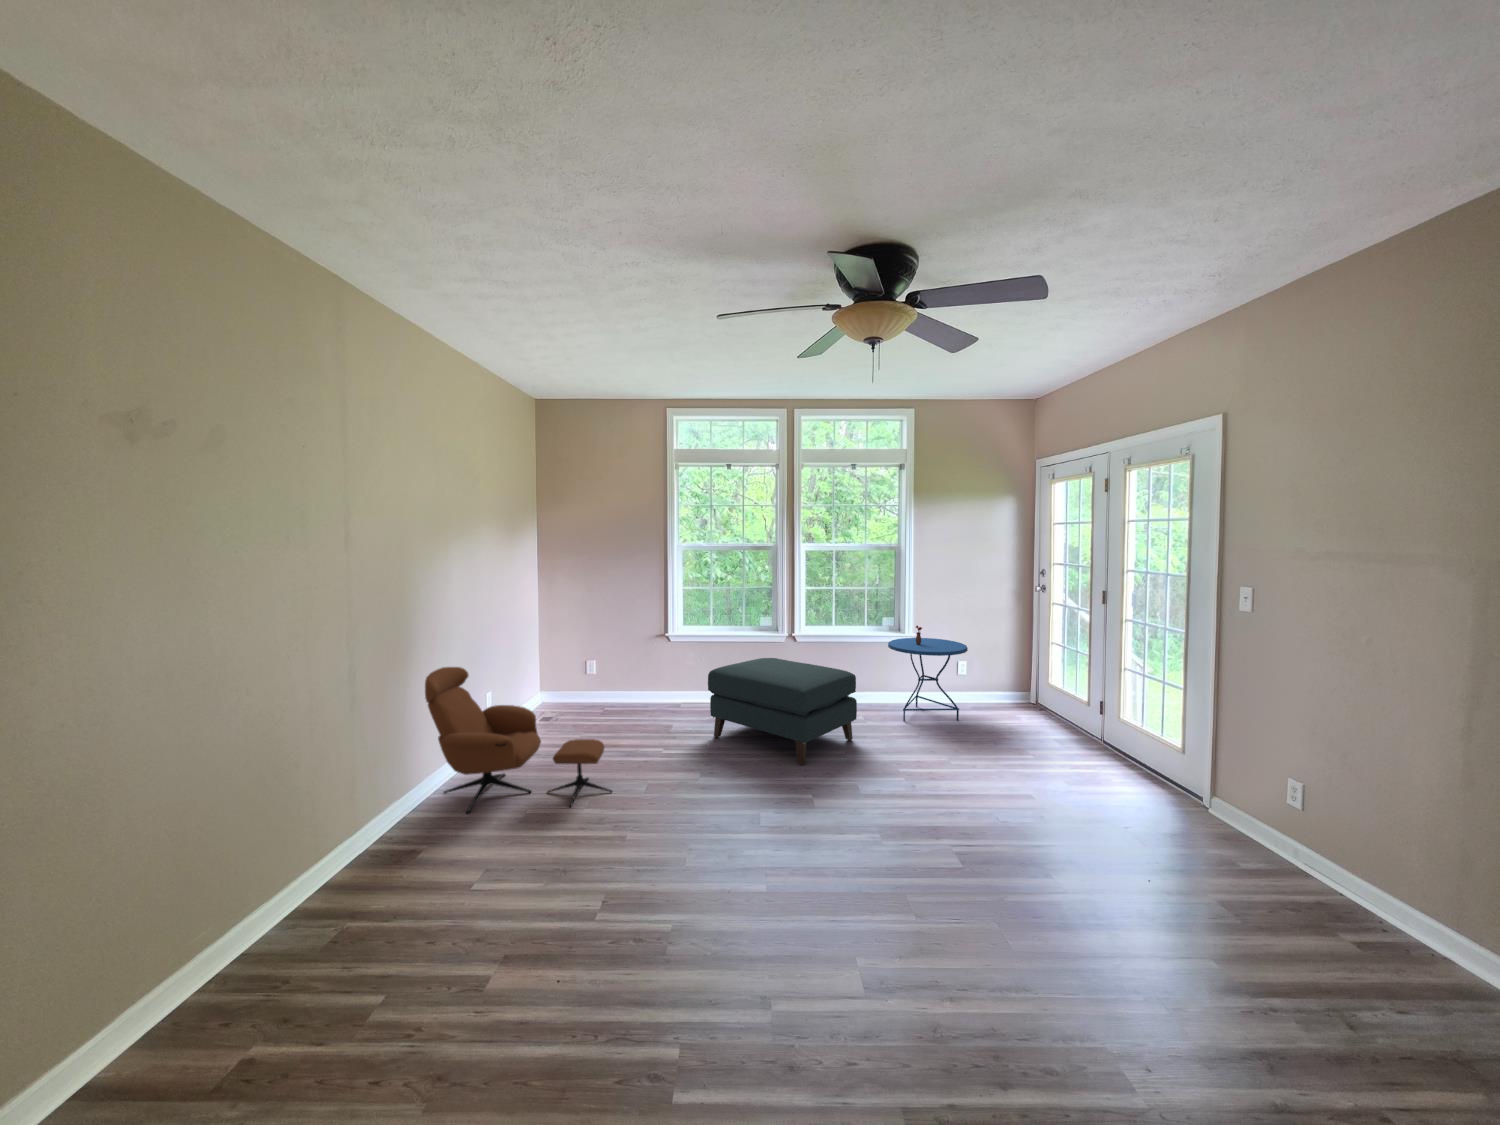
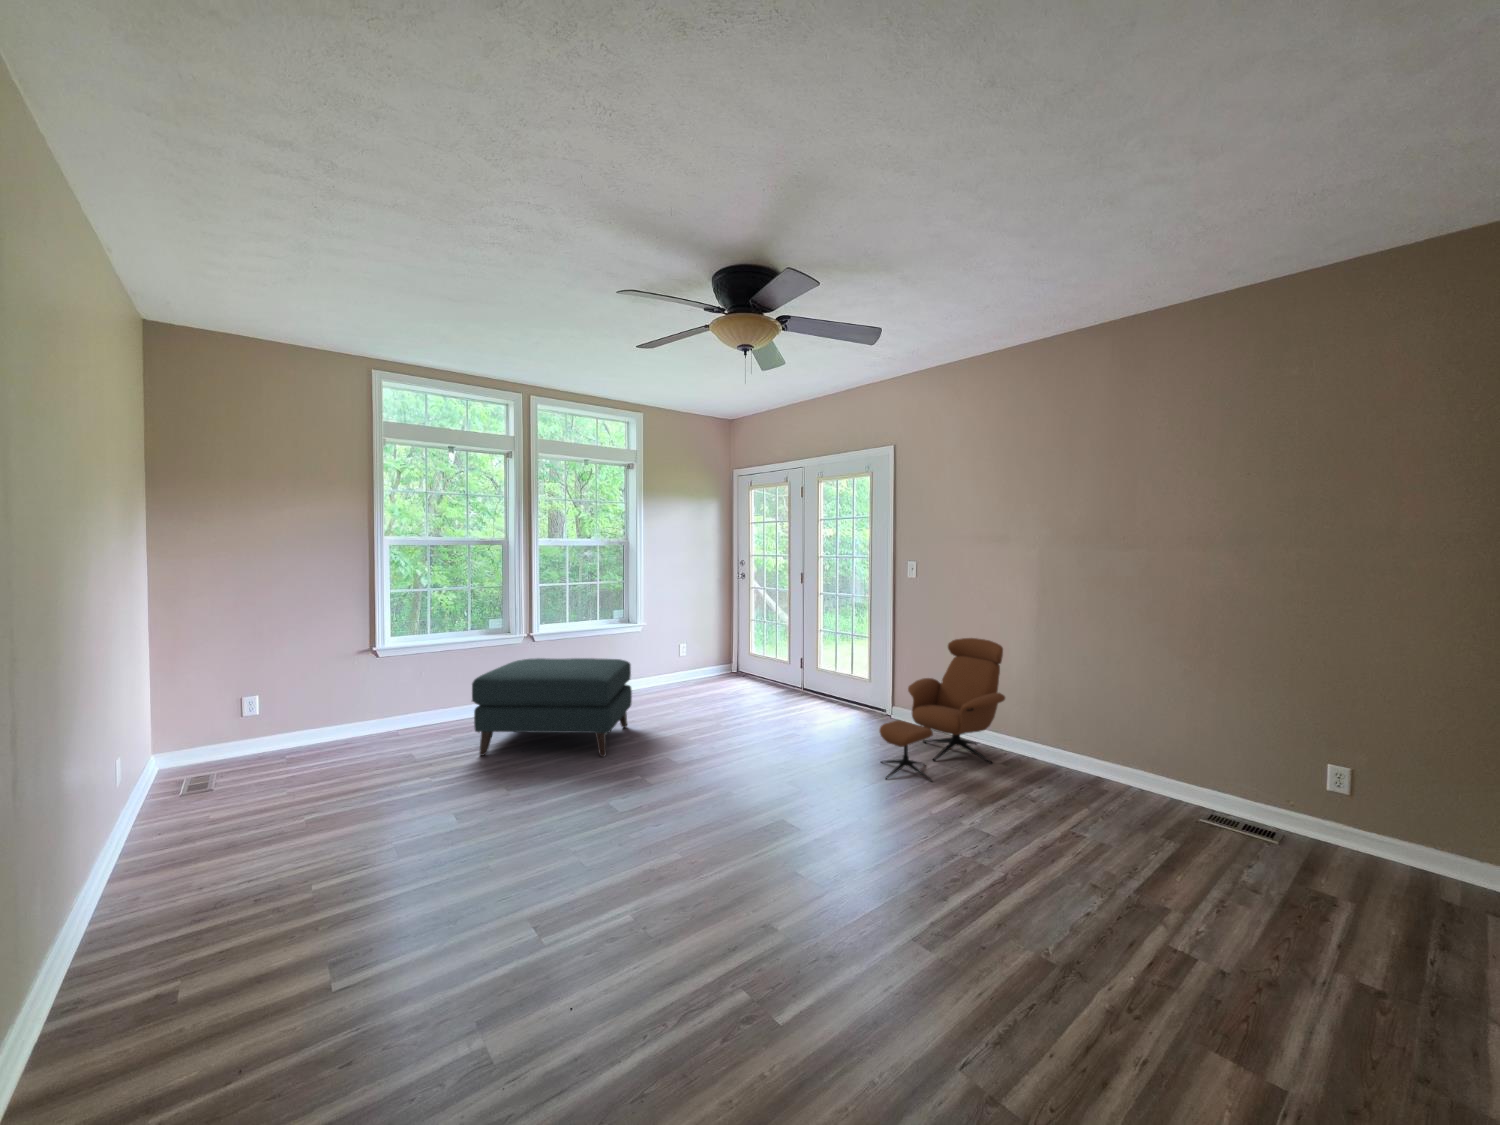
side table: present [888,626,968,721] -> none [632,613,703,703]
lounge chair: present [425,667,612,814] -> present [879,638,1005,781]

